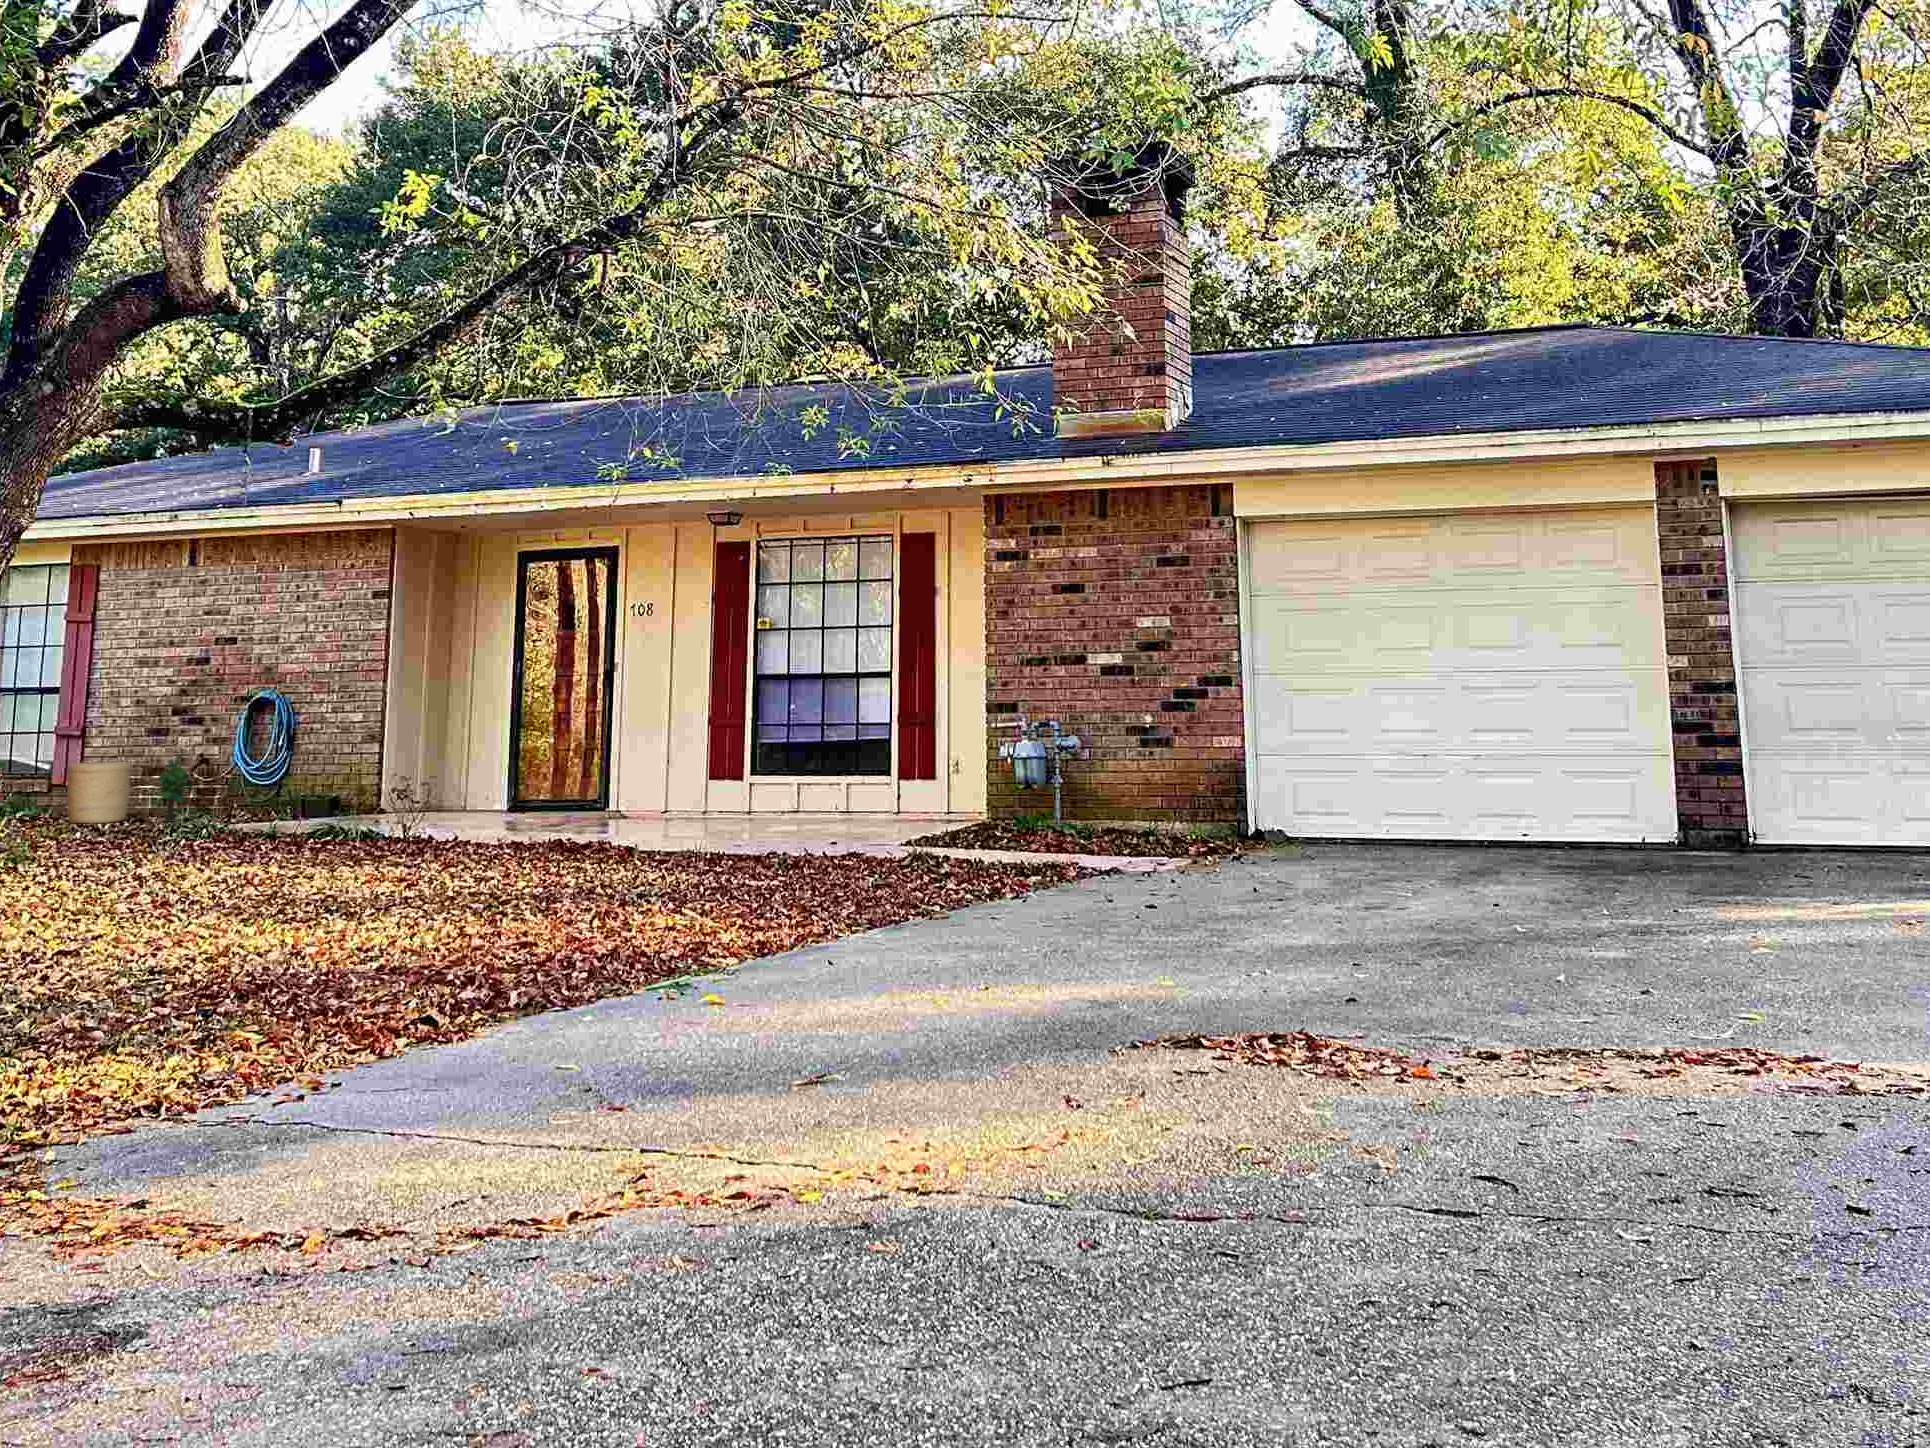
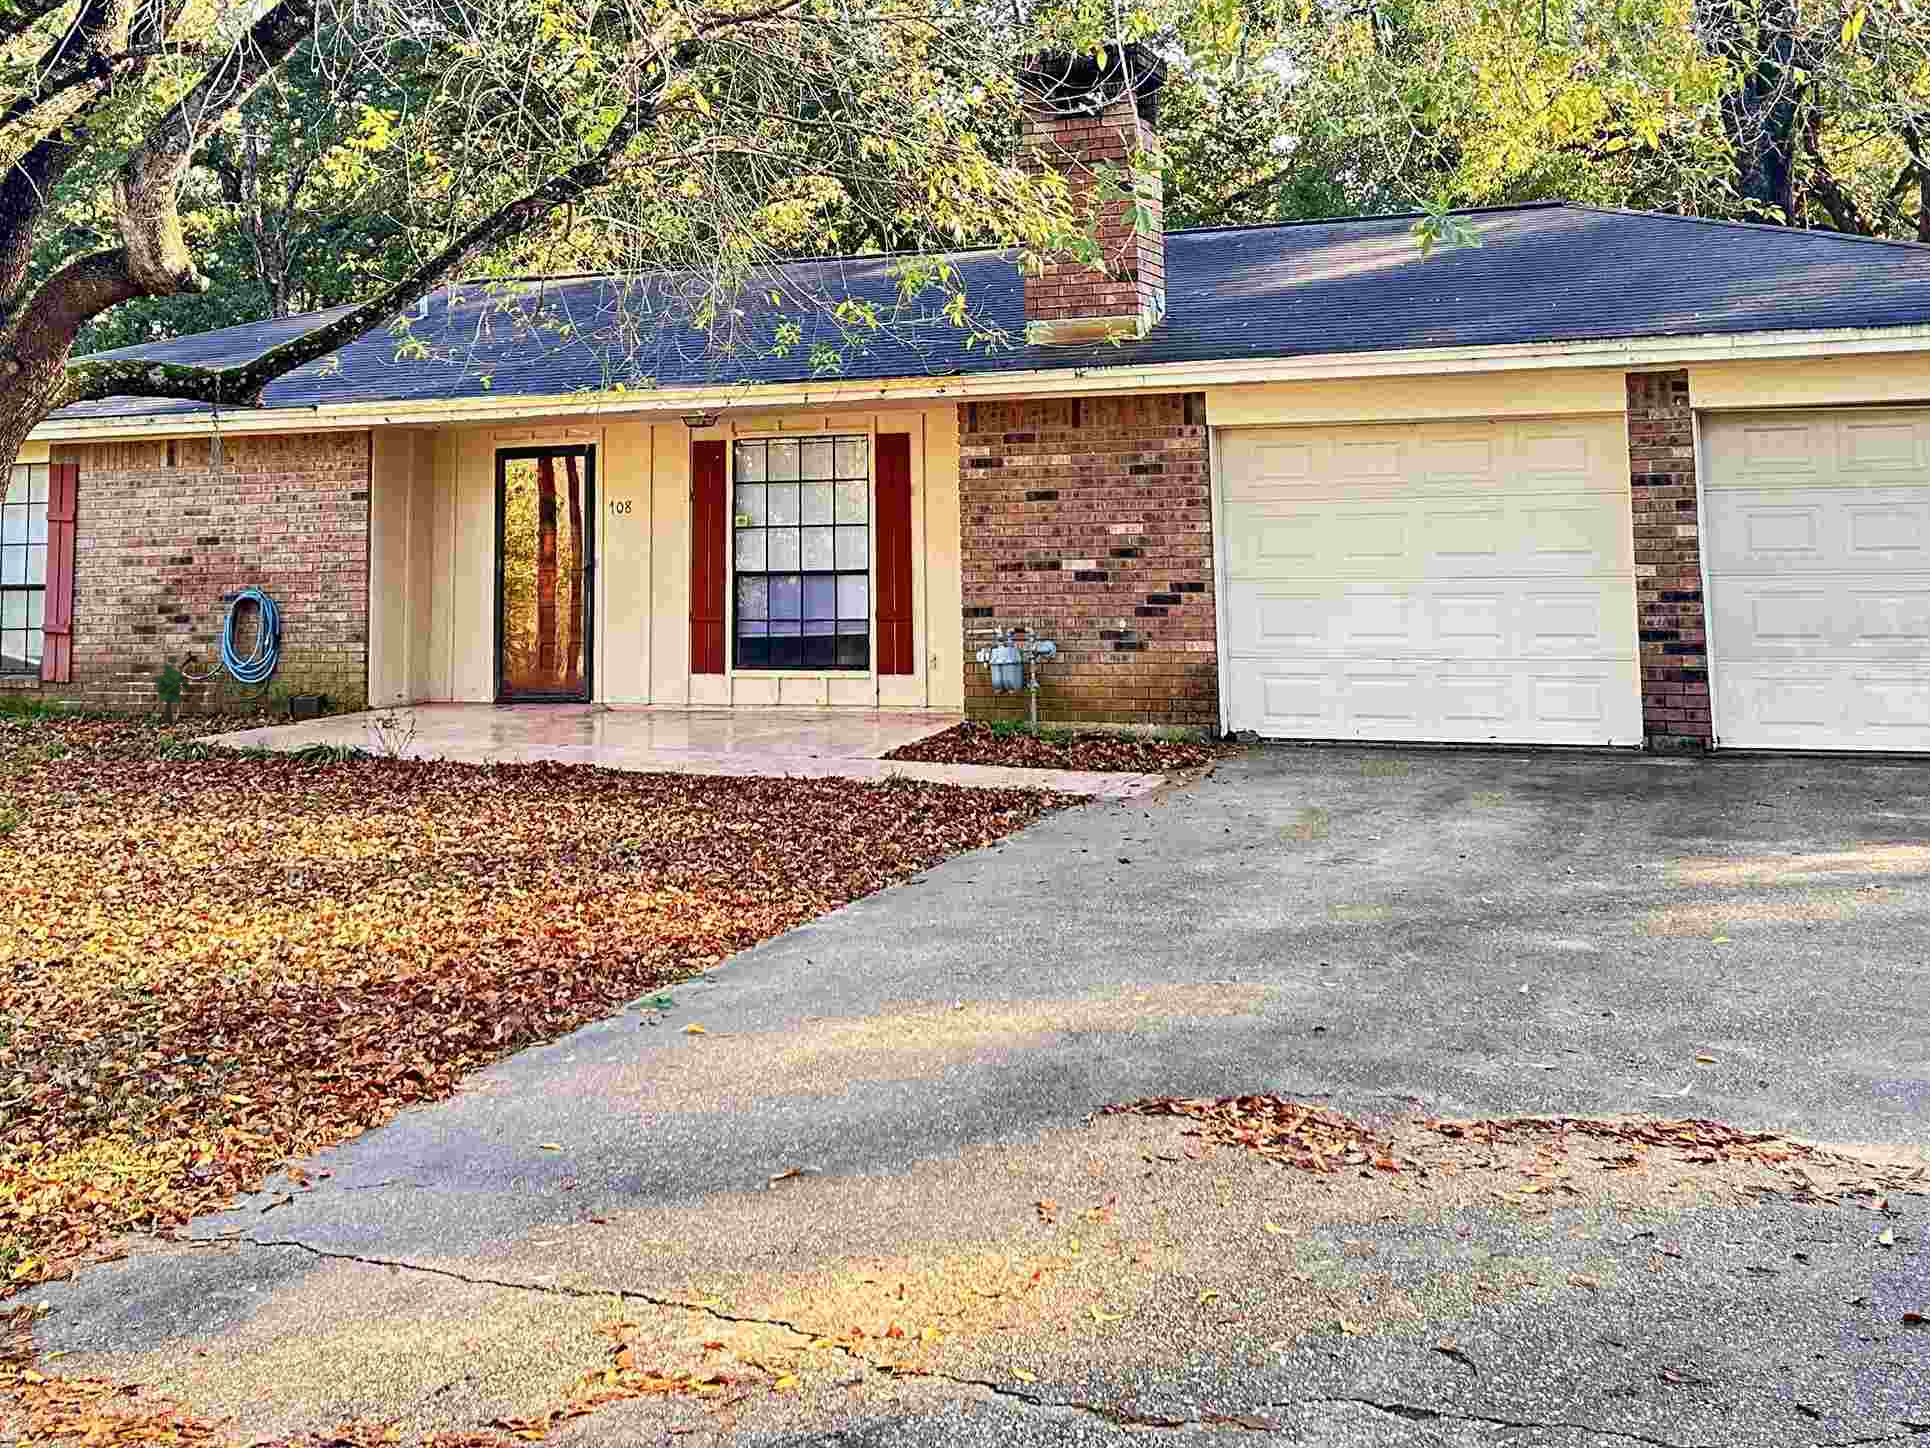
woven basket: present [67,762,132,823] -> none [65,664,129,726]

